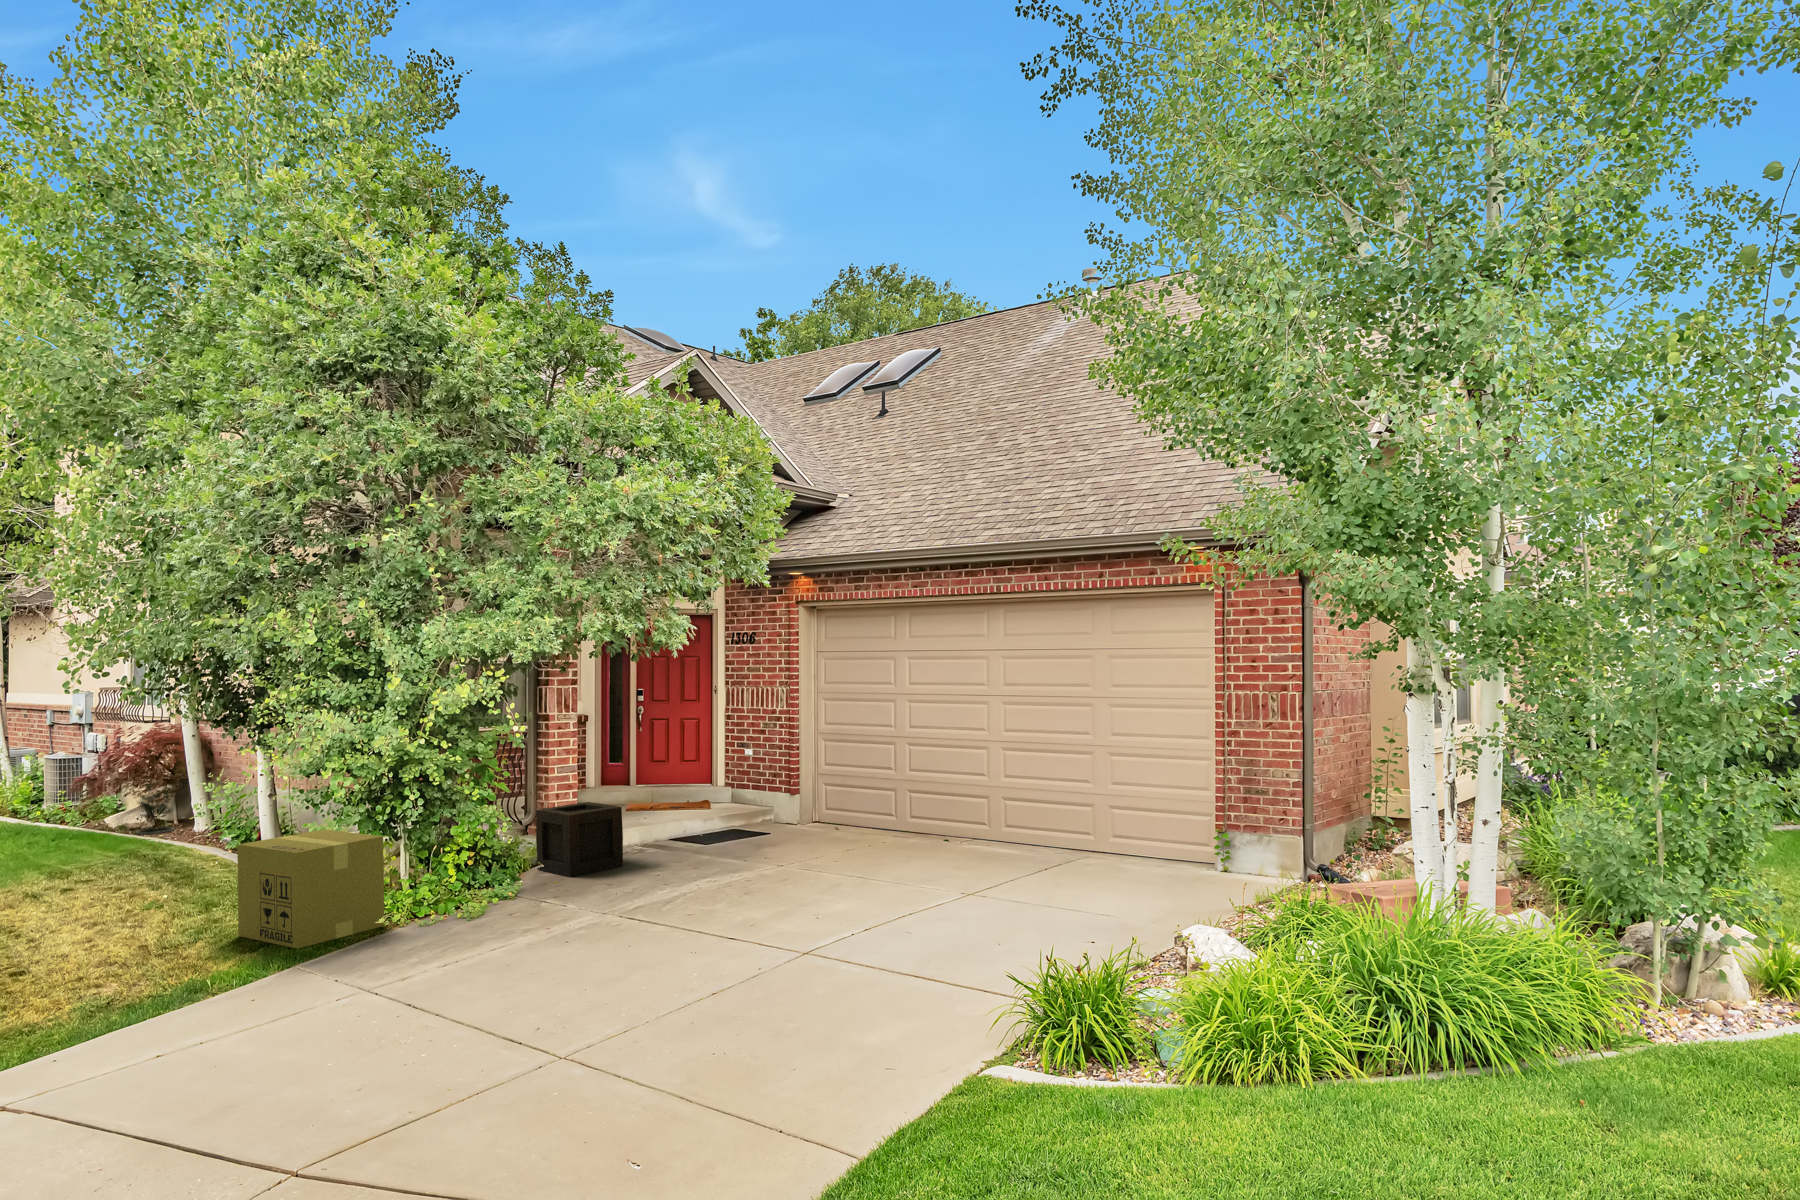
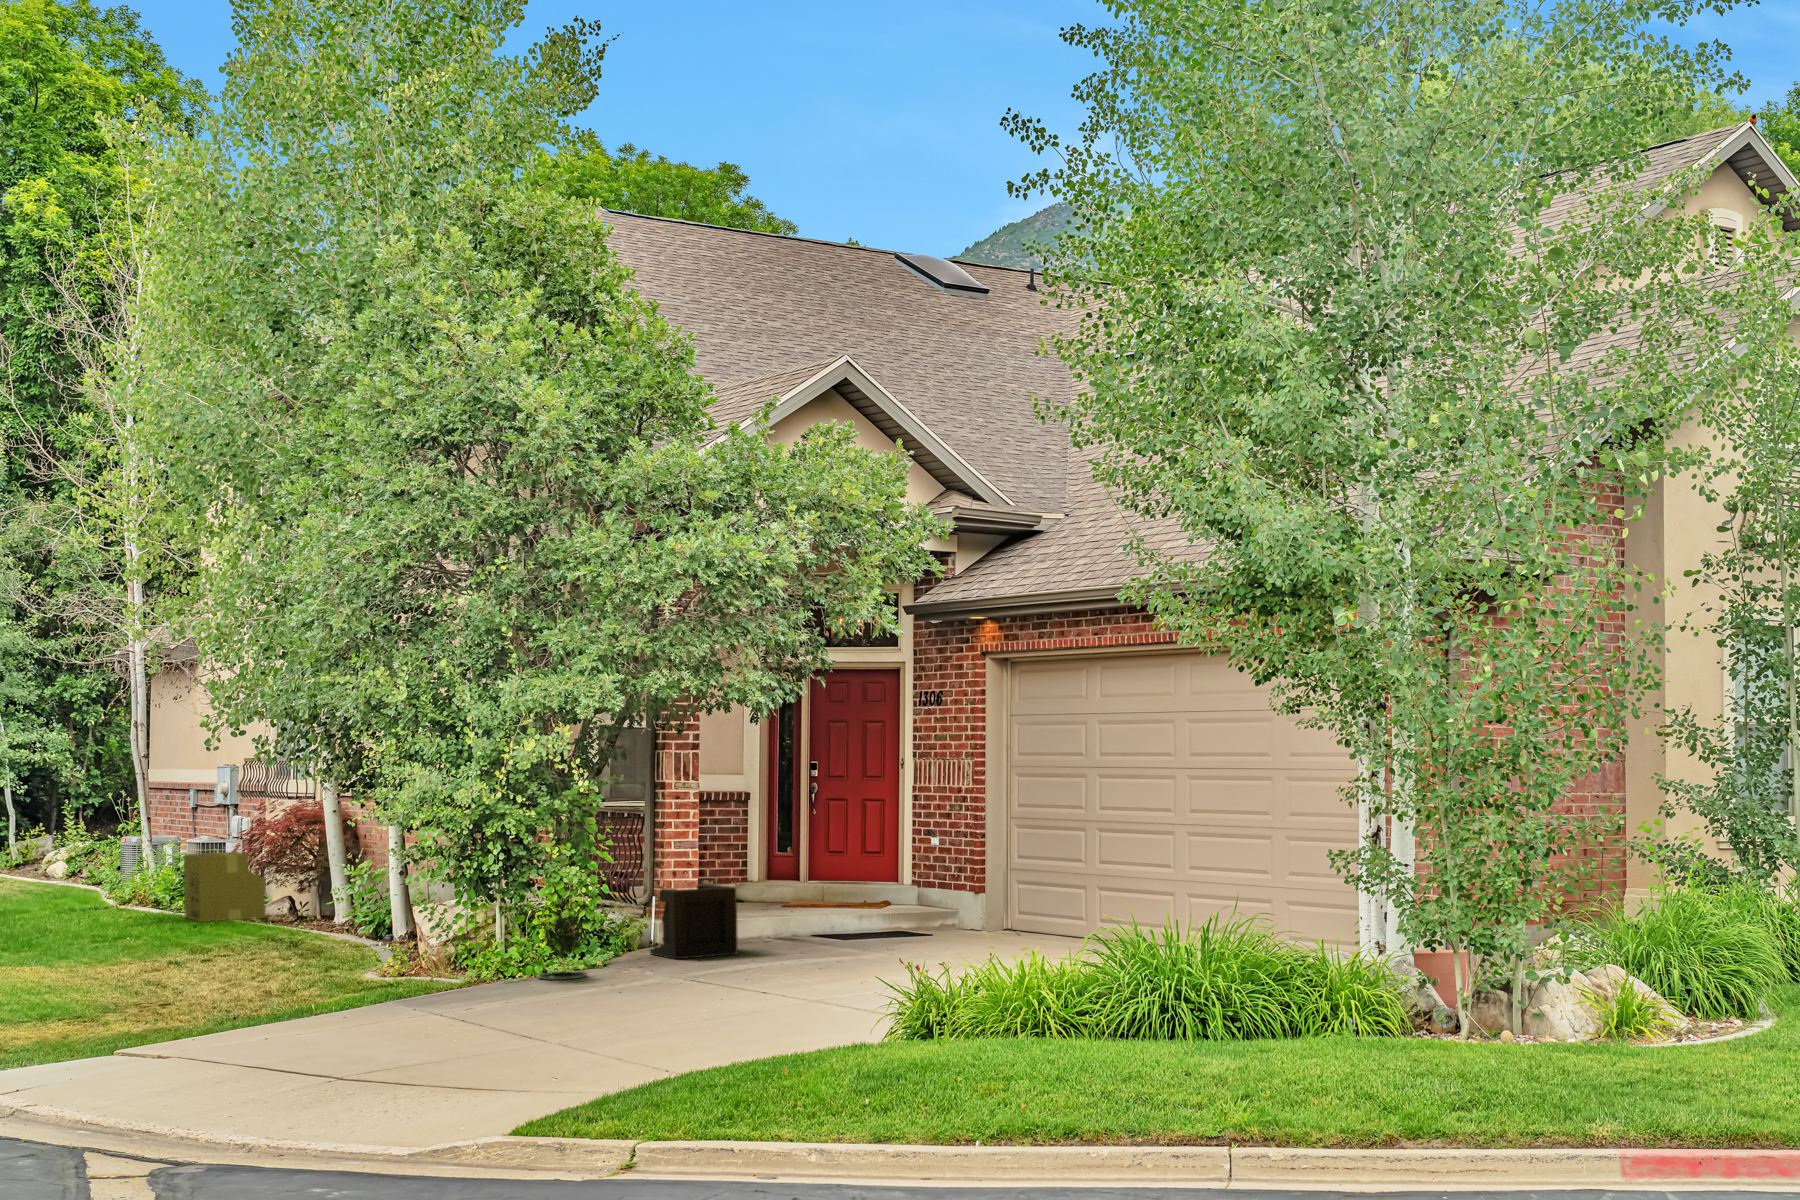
potted tree: present [137,780,173,834] -> present [538,896,588,980]
cardboard box: present [237,829,384,949] -> present [184,852,266,922]

